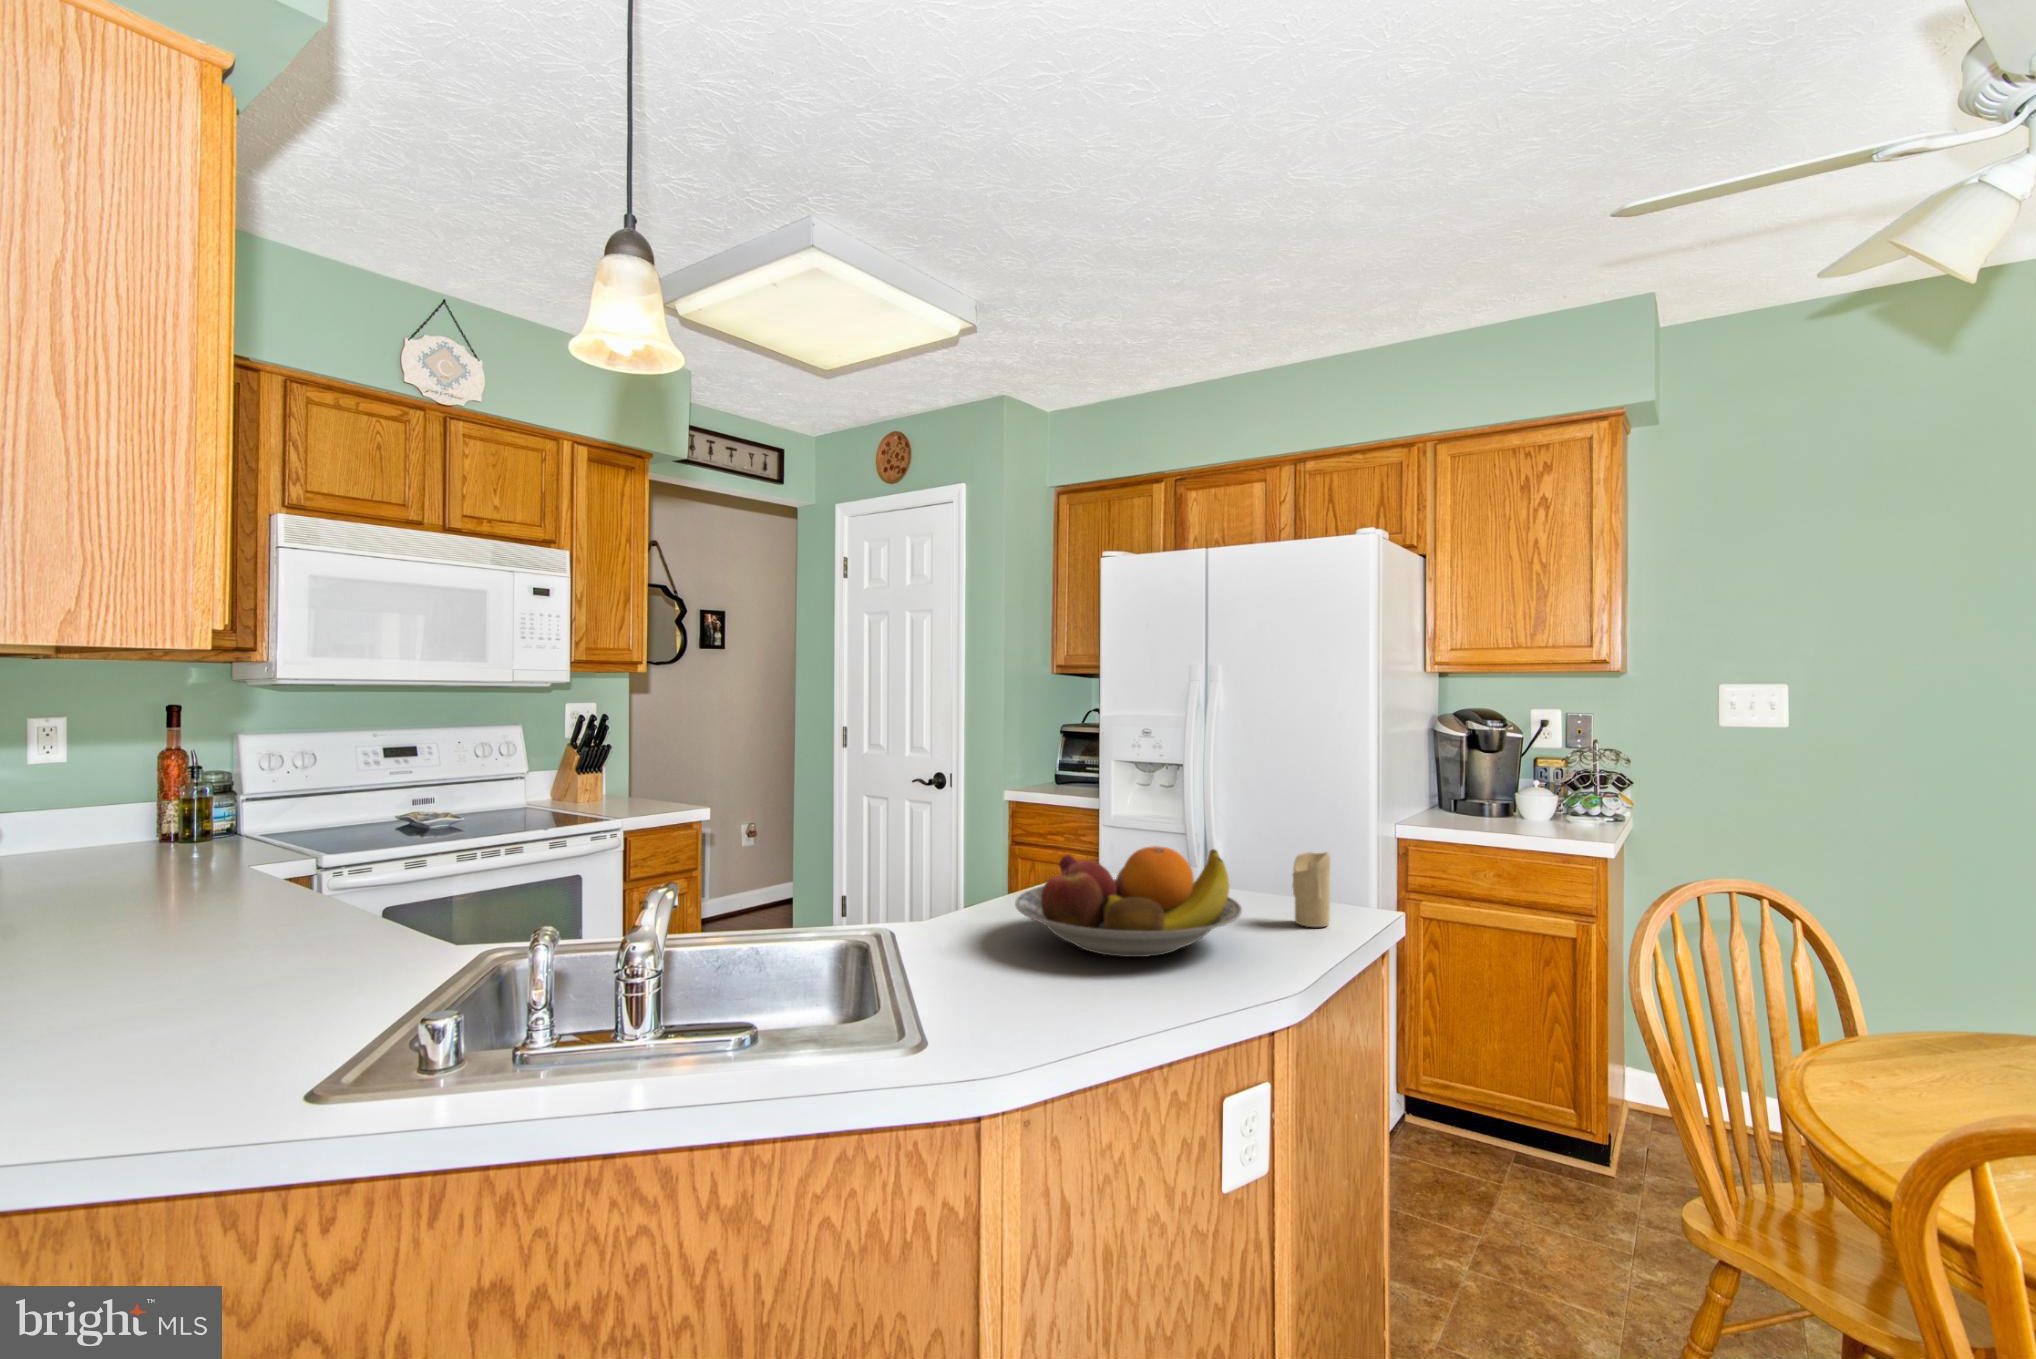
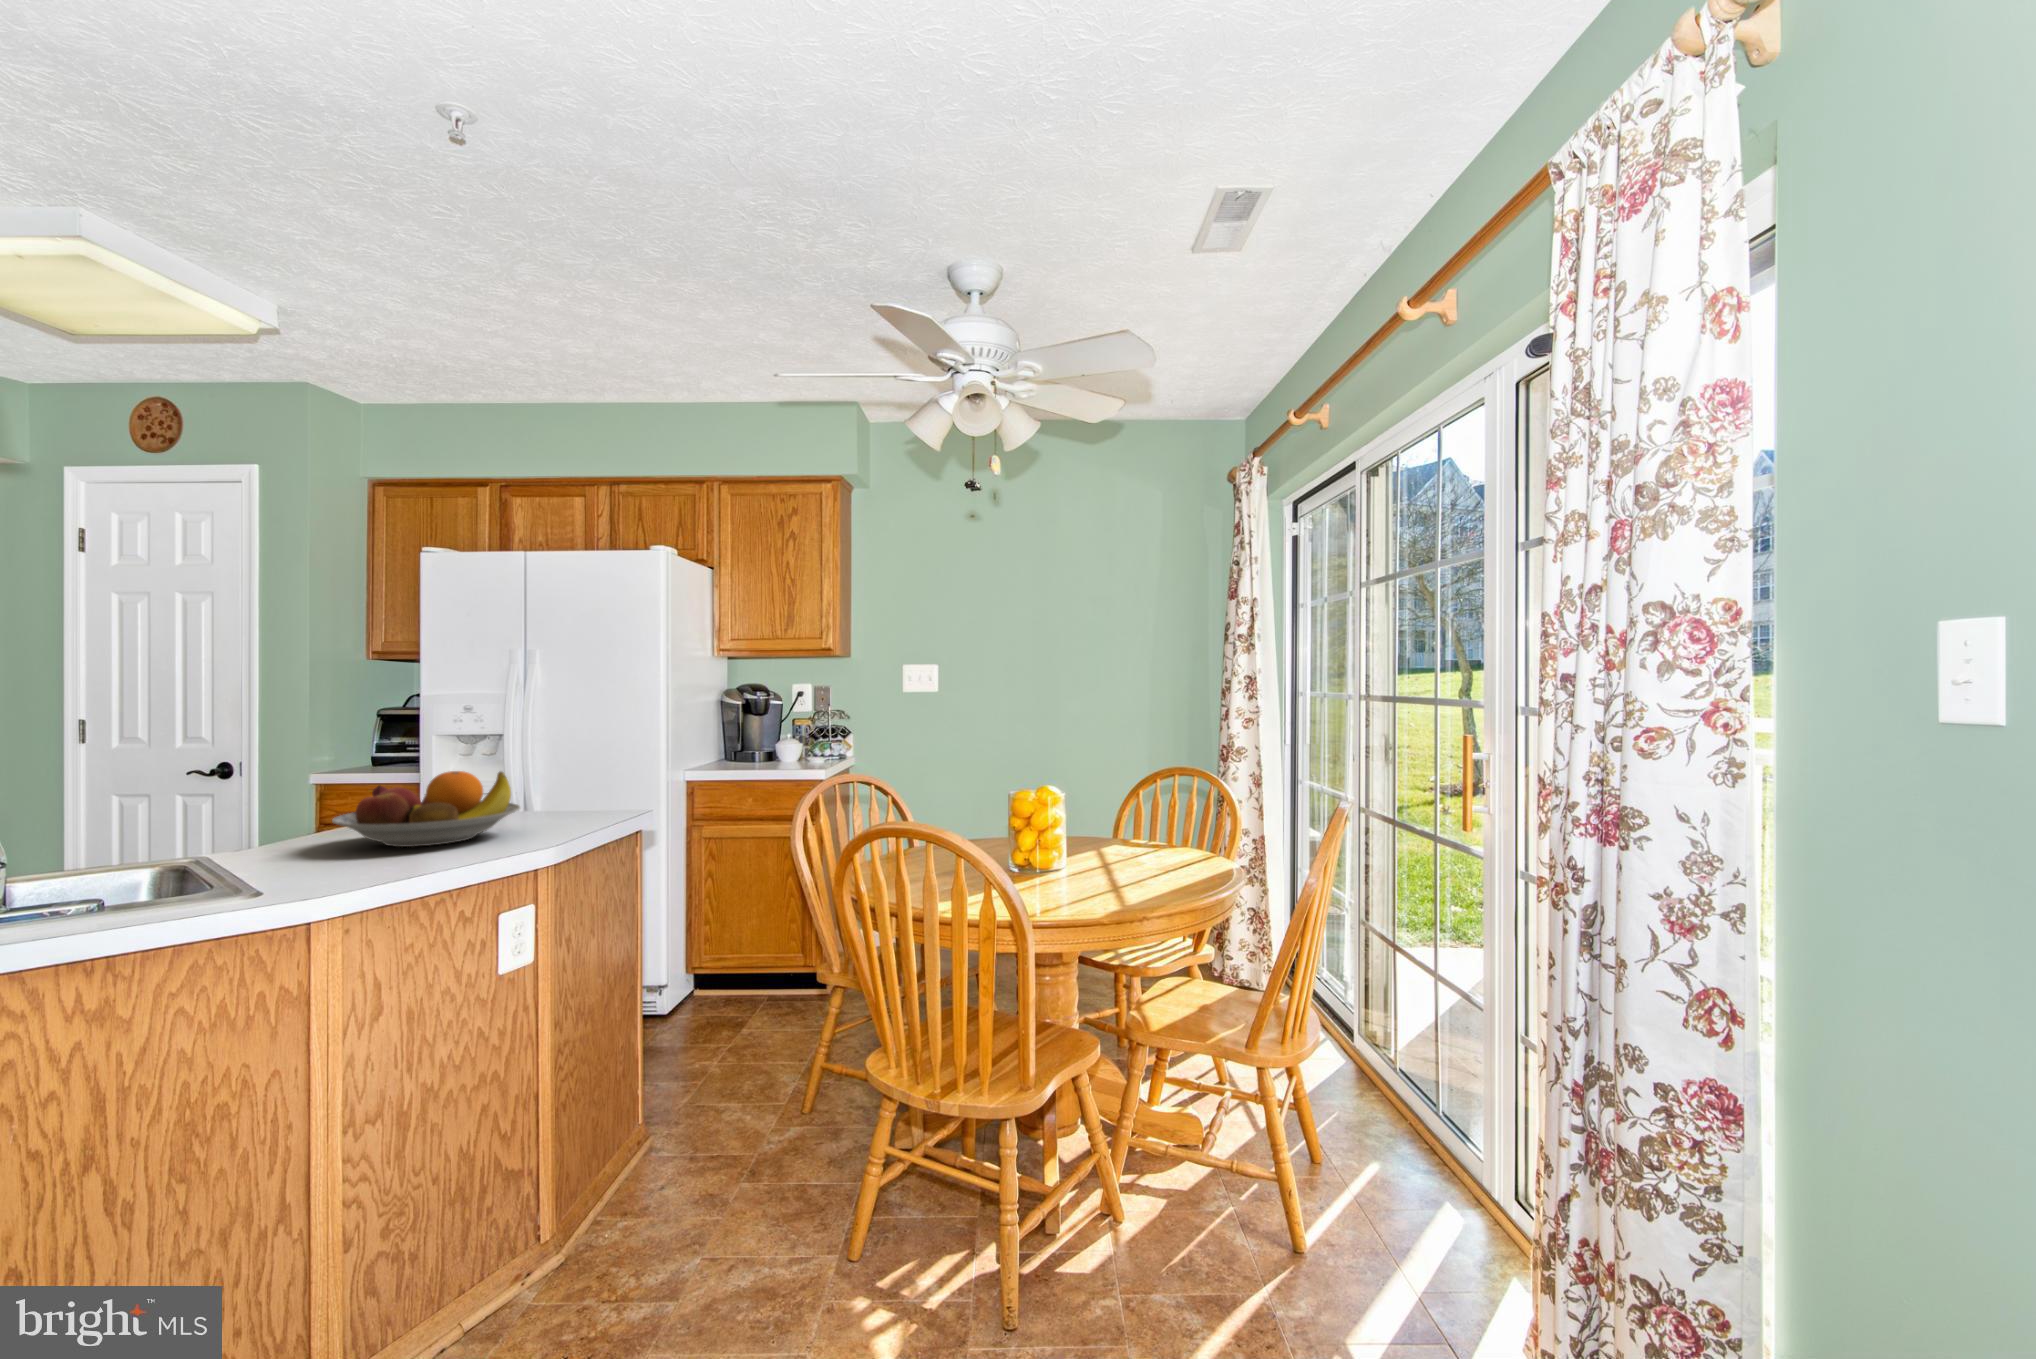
candle: present [1293,852,1330,927] -> none [564,771,591,821]

